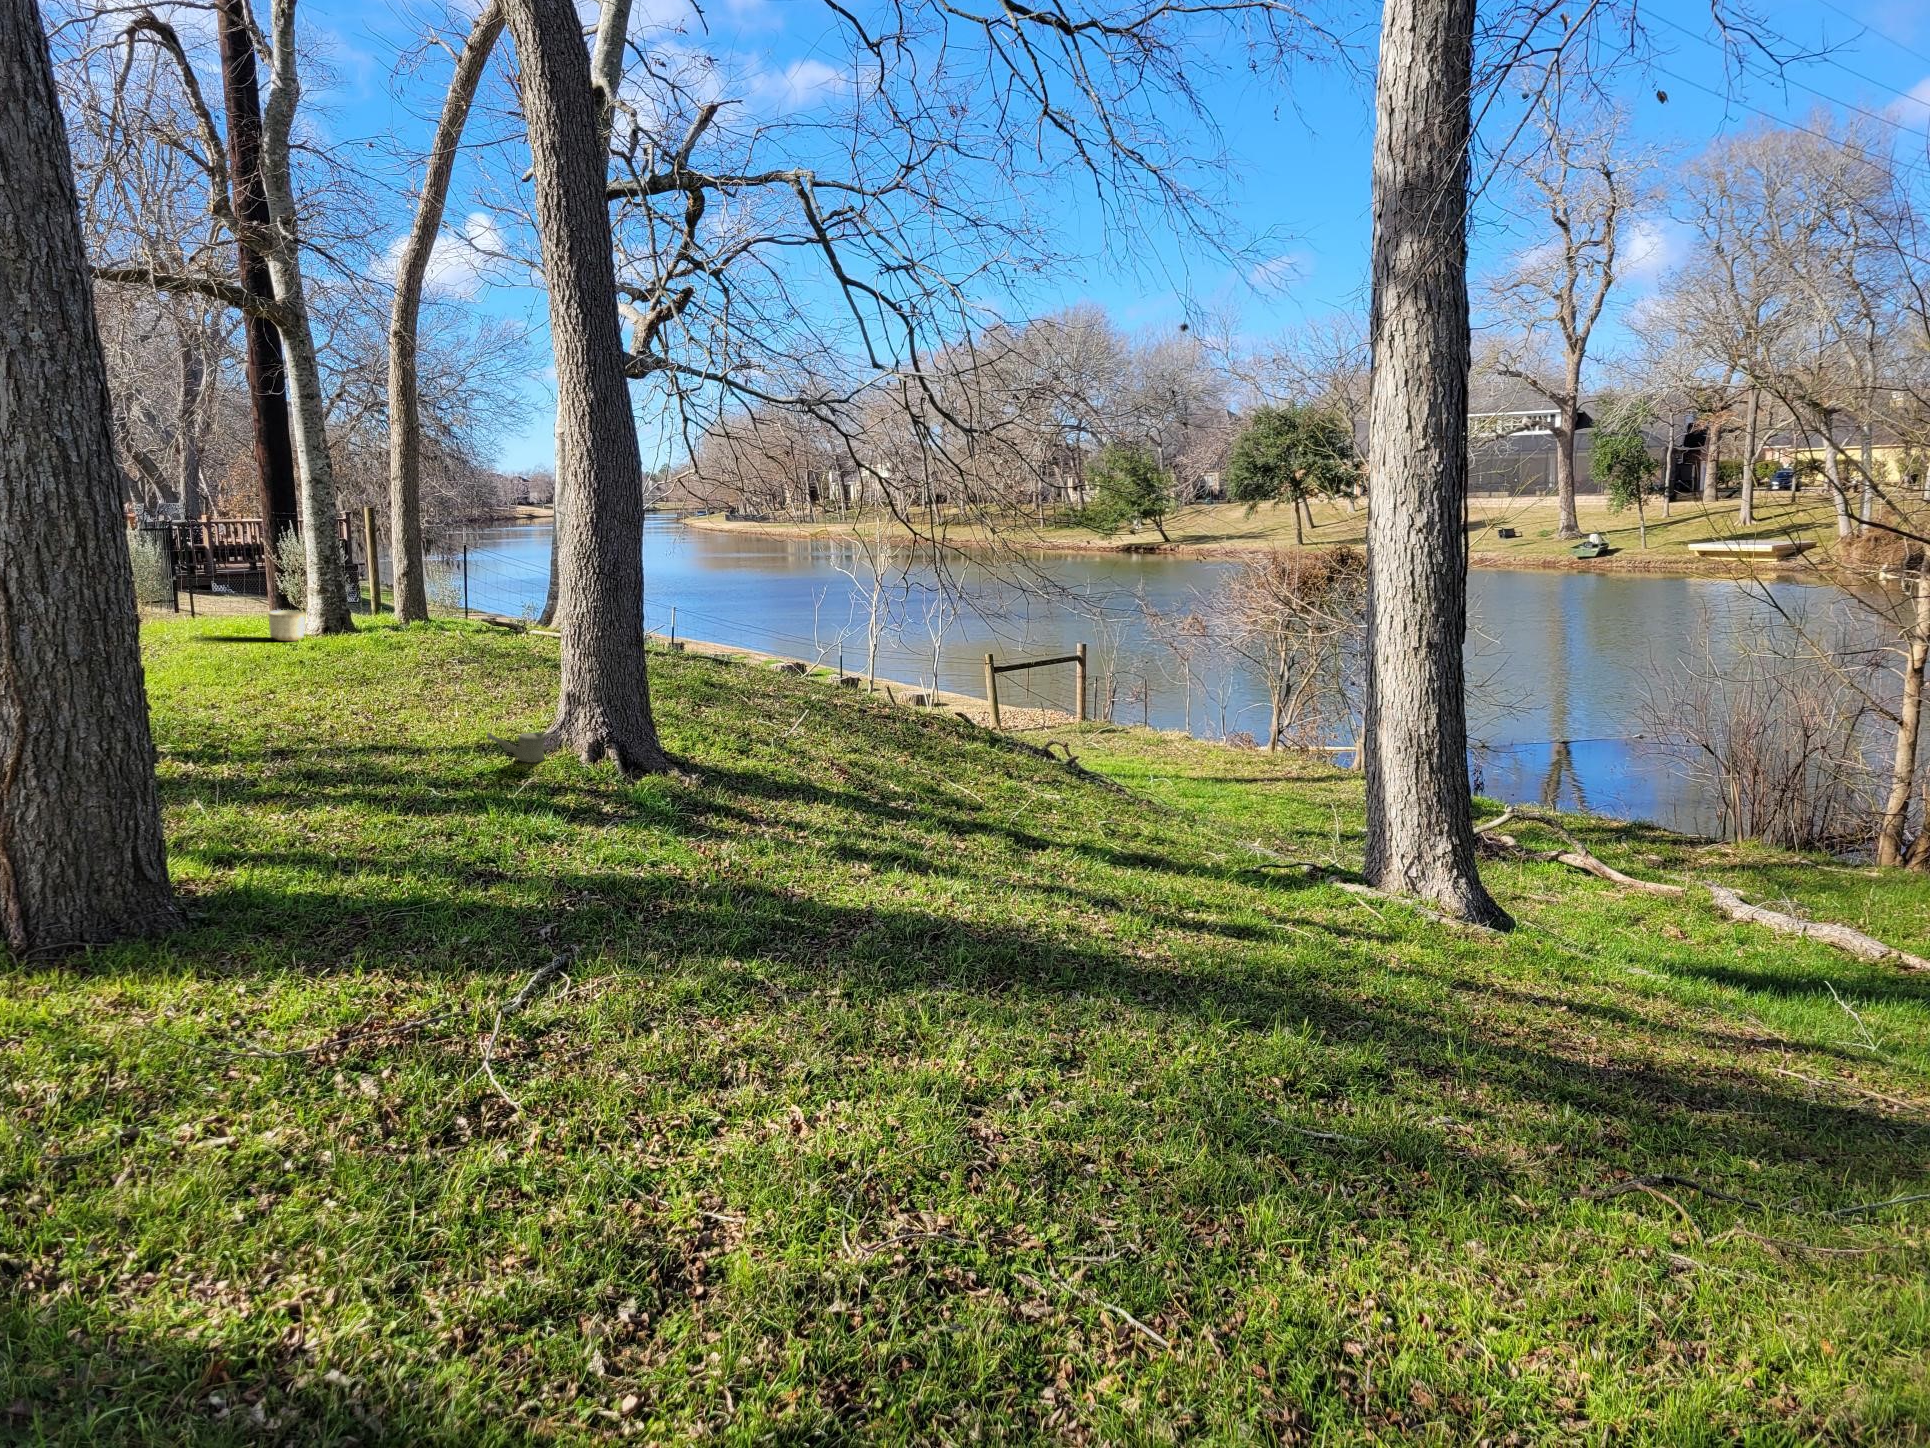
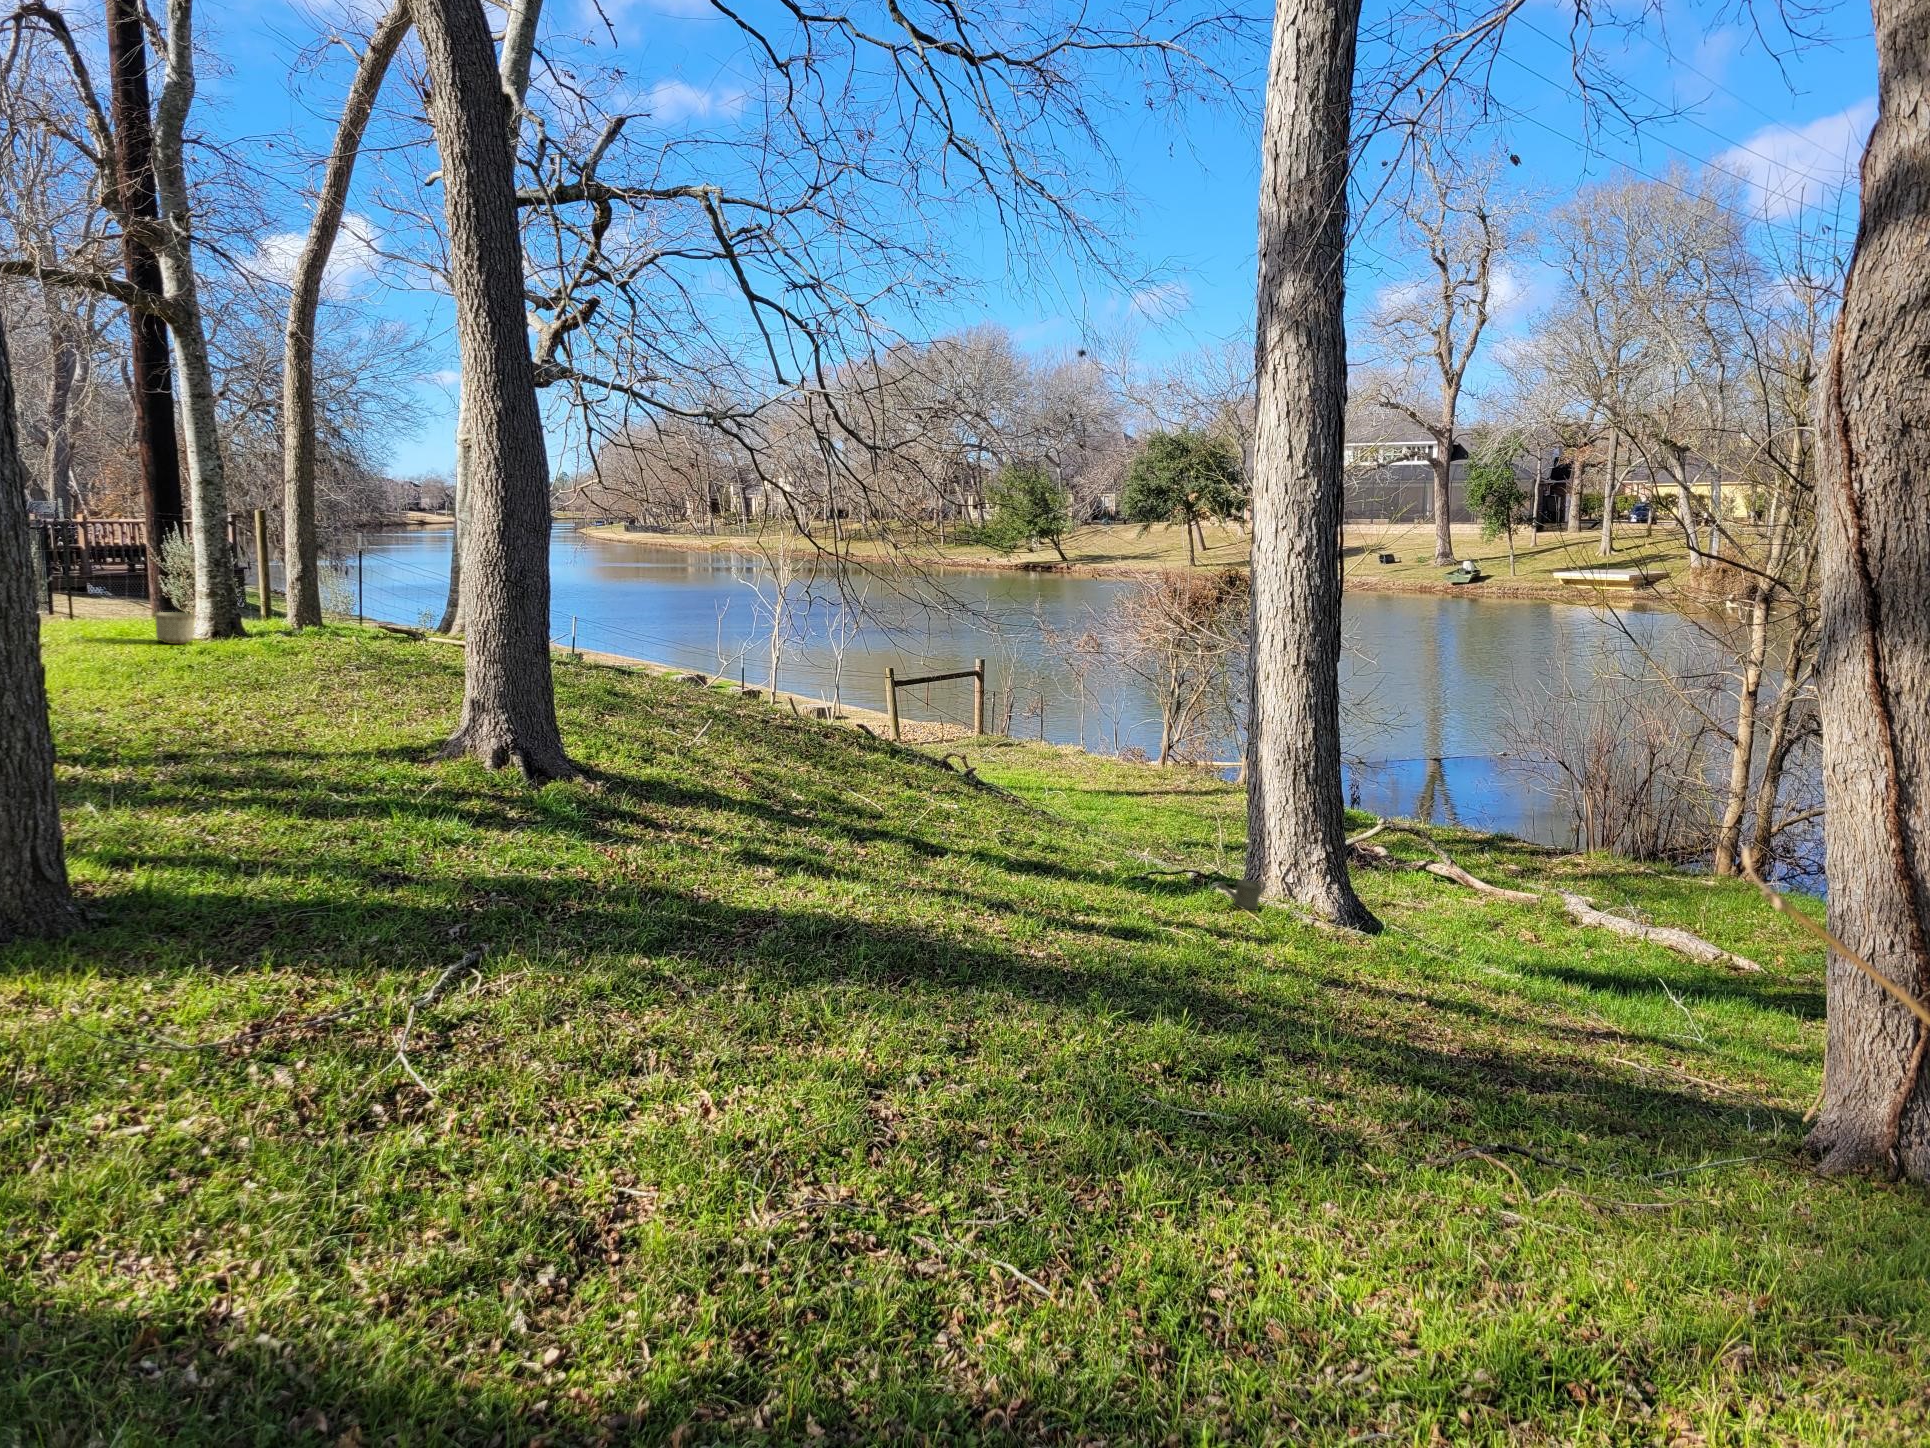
watering can: present [487,733,558,762] -> present [1219,880,1266,910]

